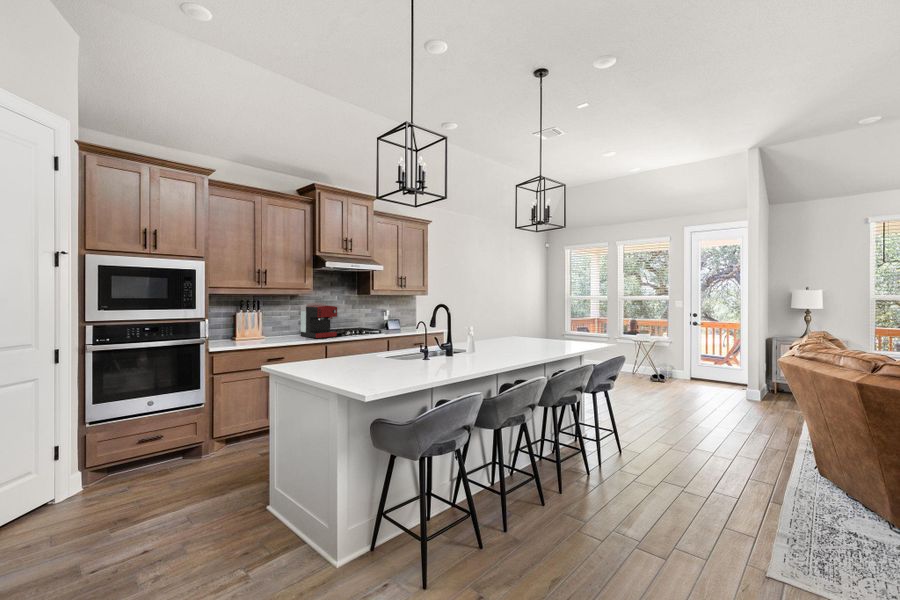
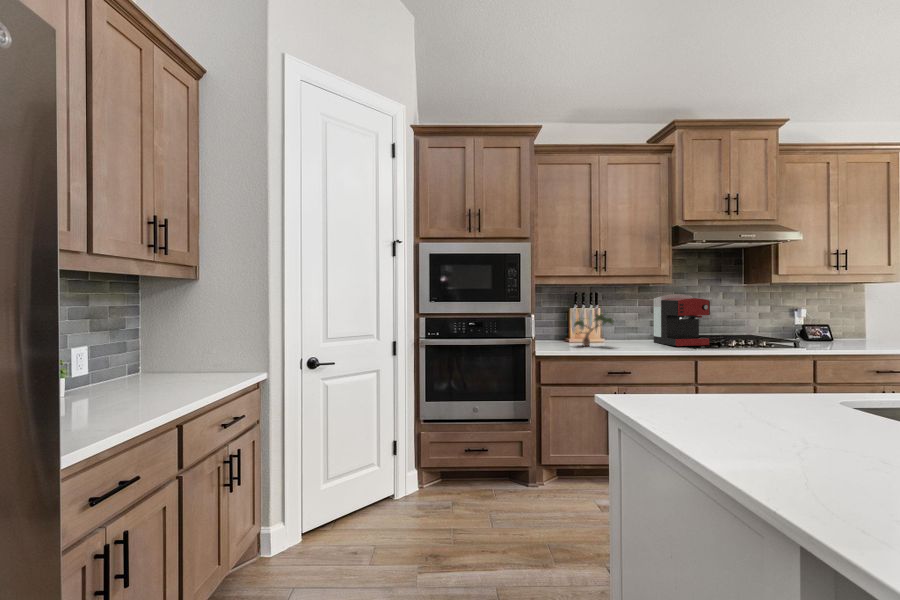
potted plant: none [236,315,278,342] -> present [574,314,613,346]

